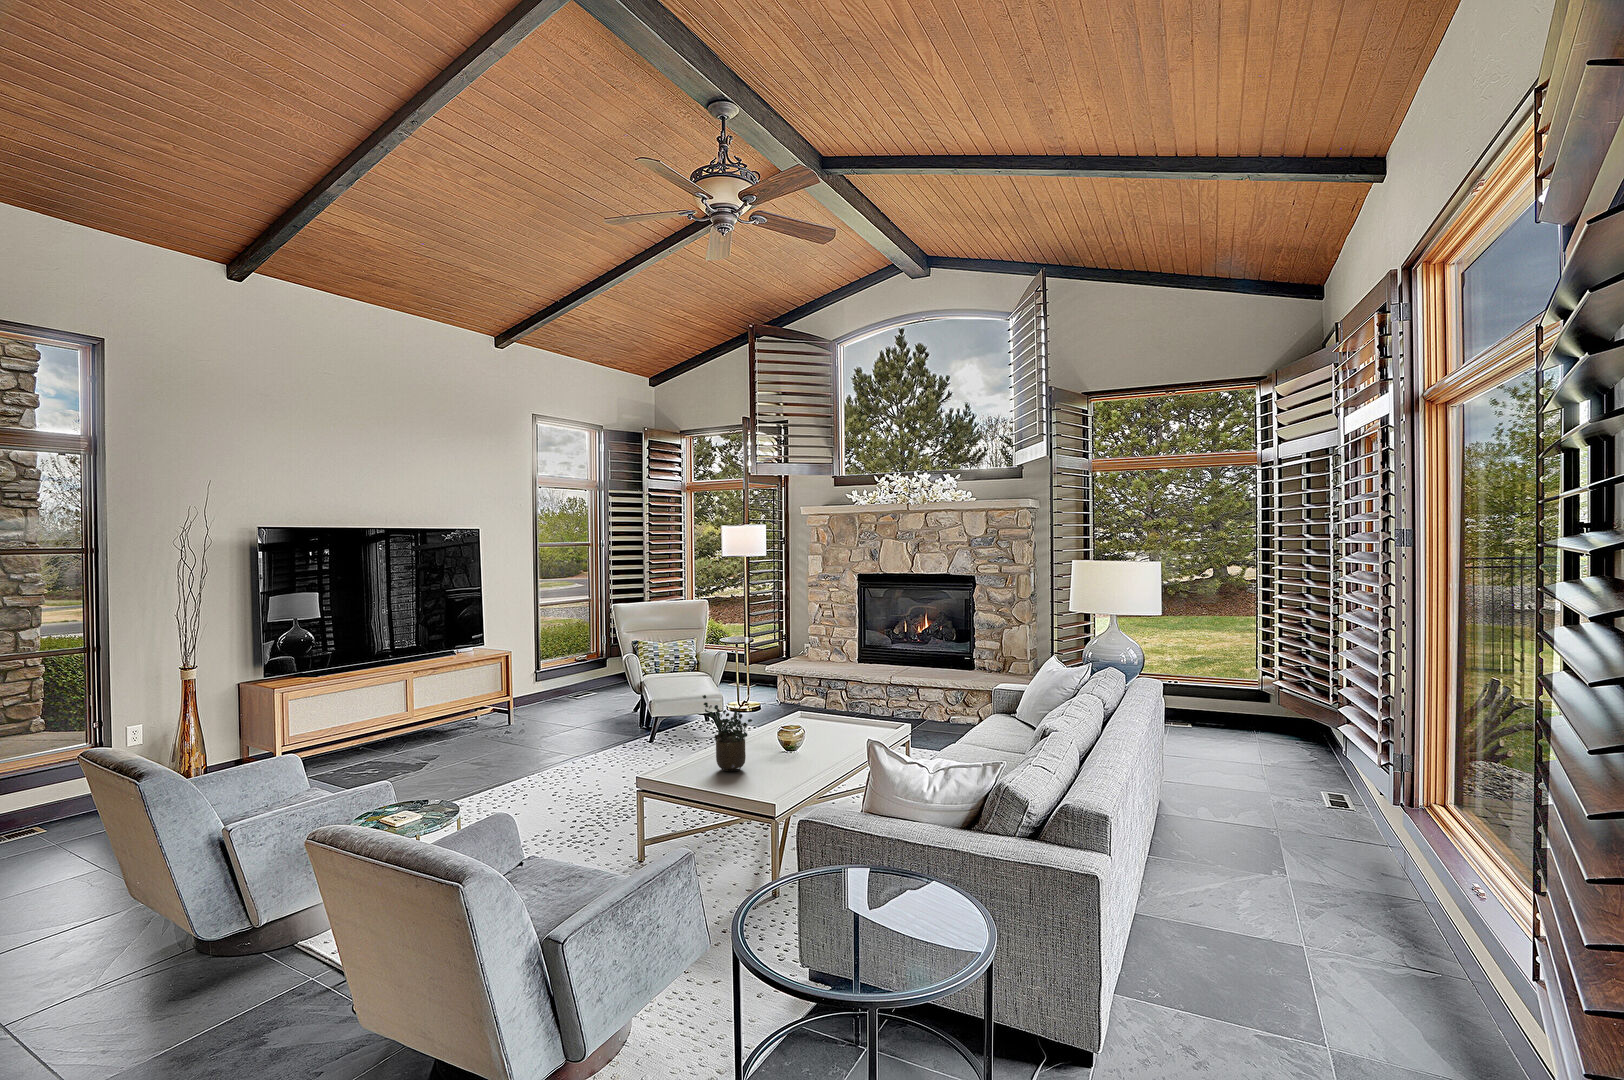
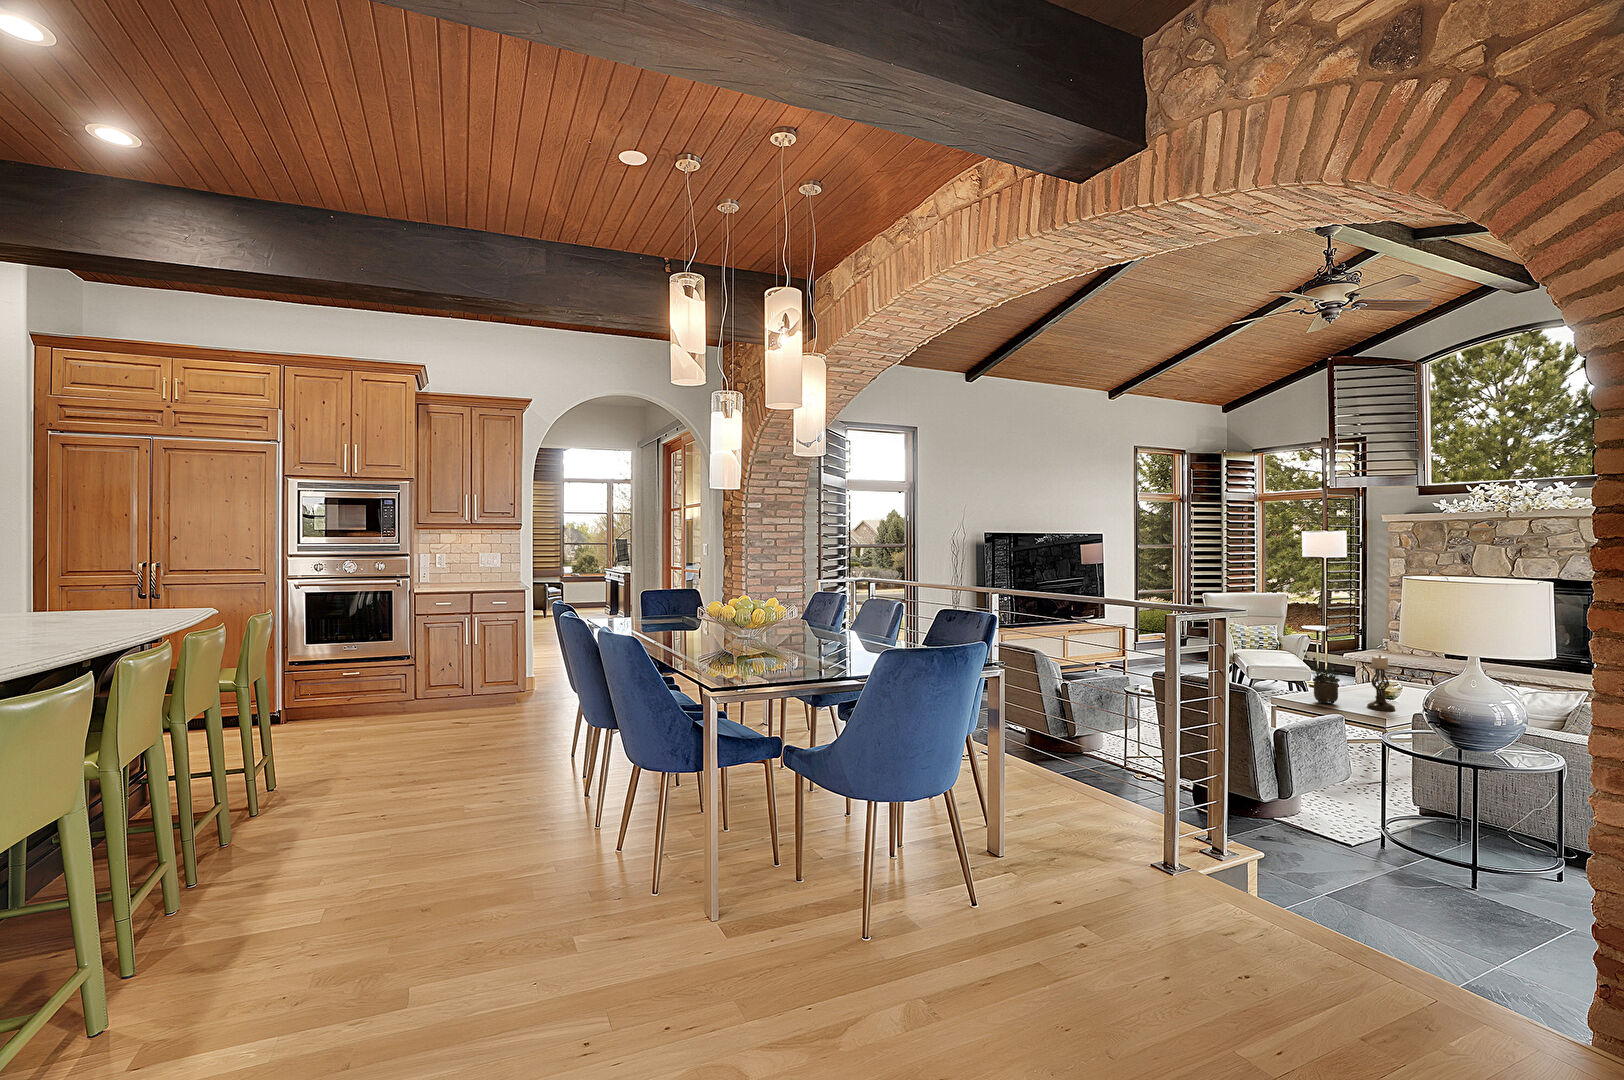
candle holder: none [779,694,811,773] -> present [1367,655,1395,711]

